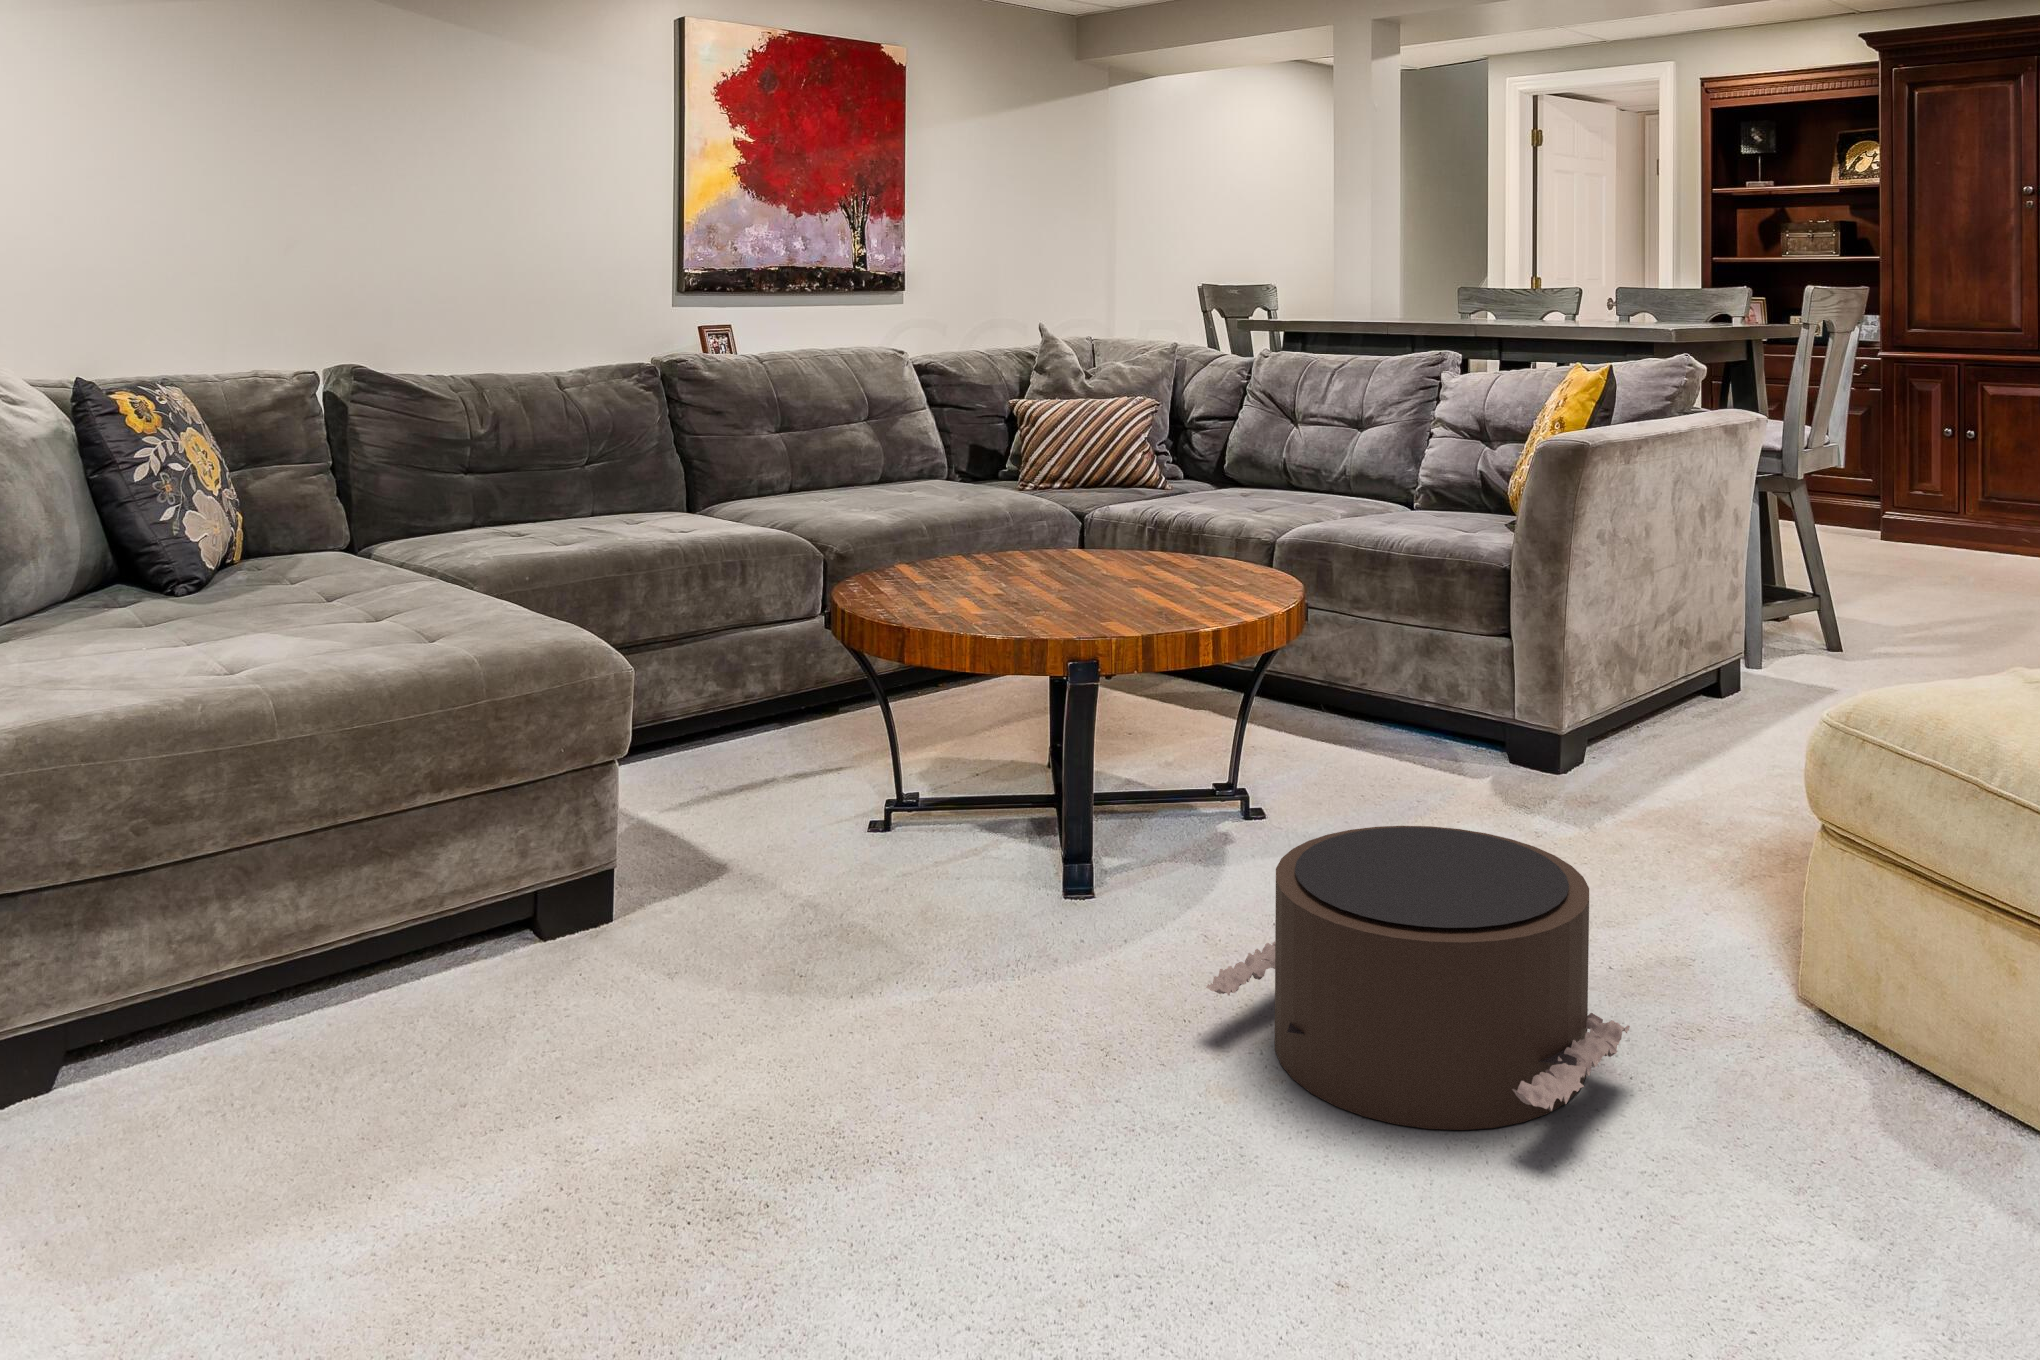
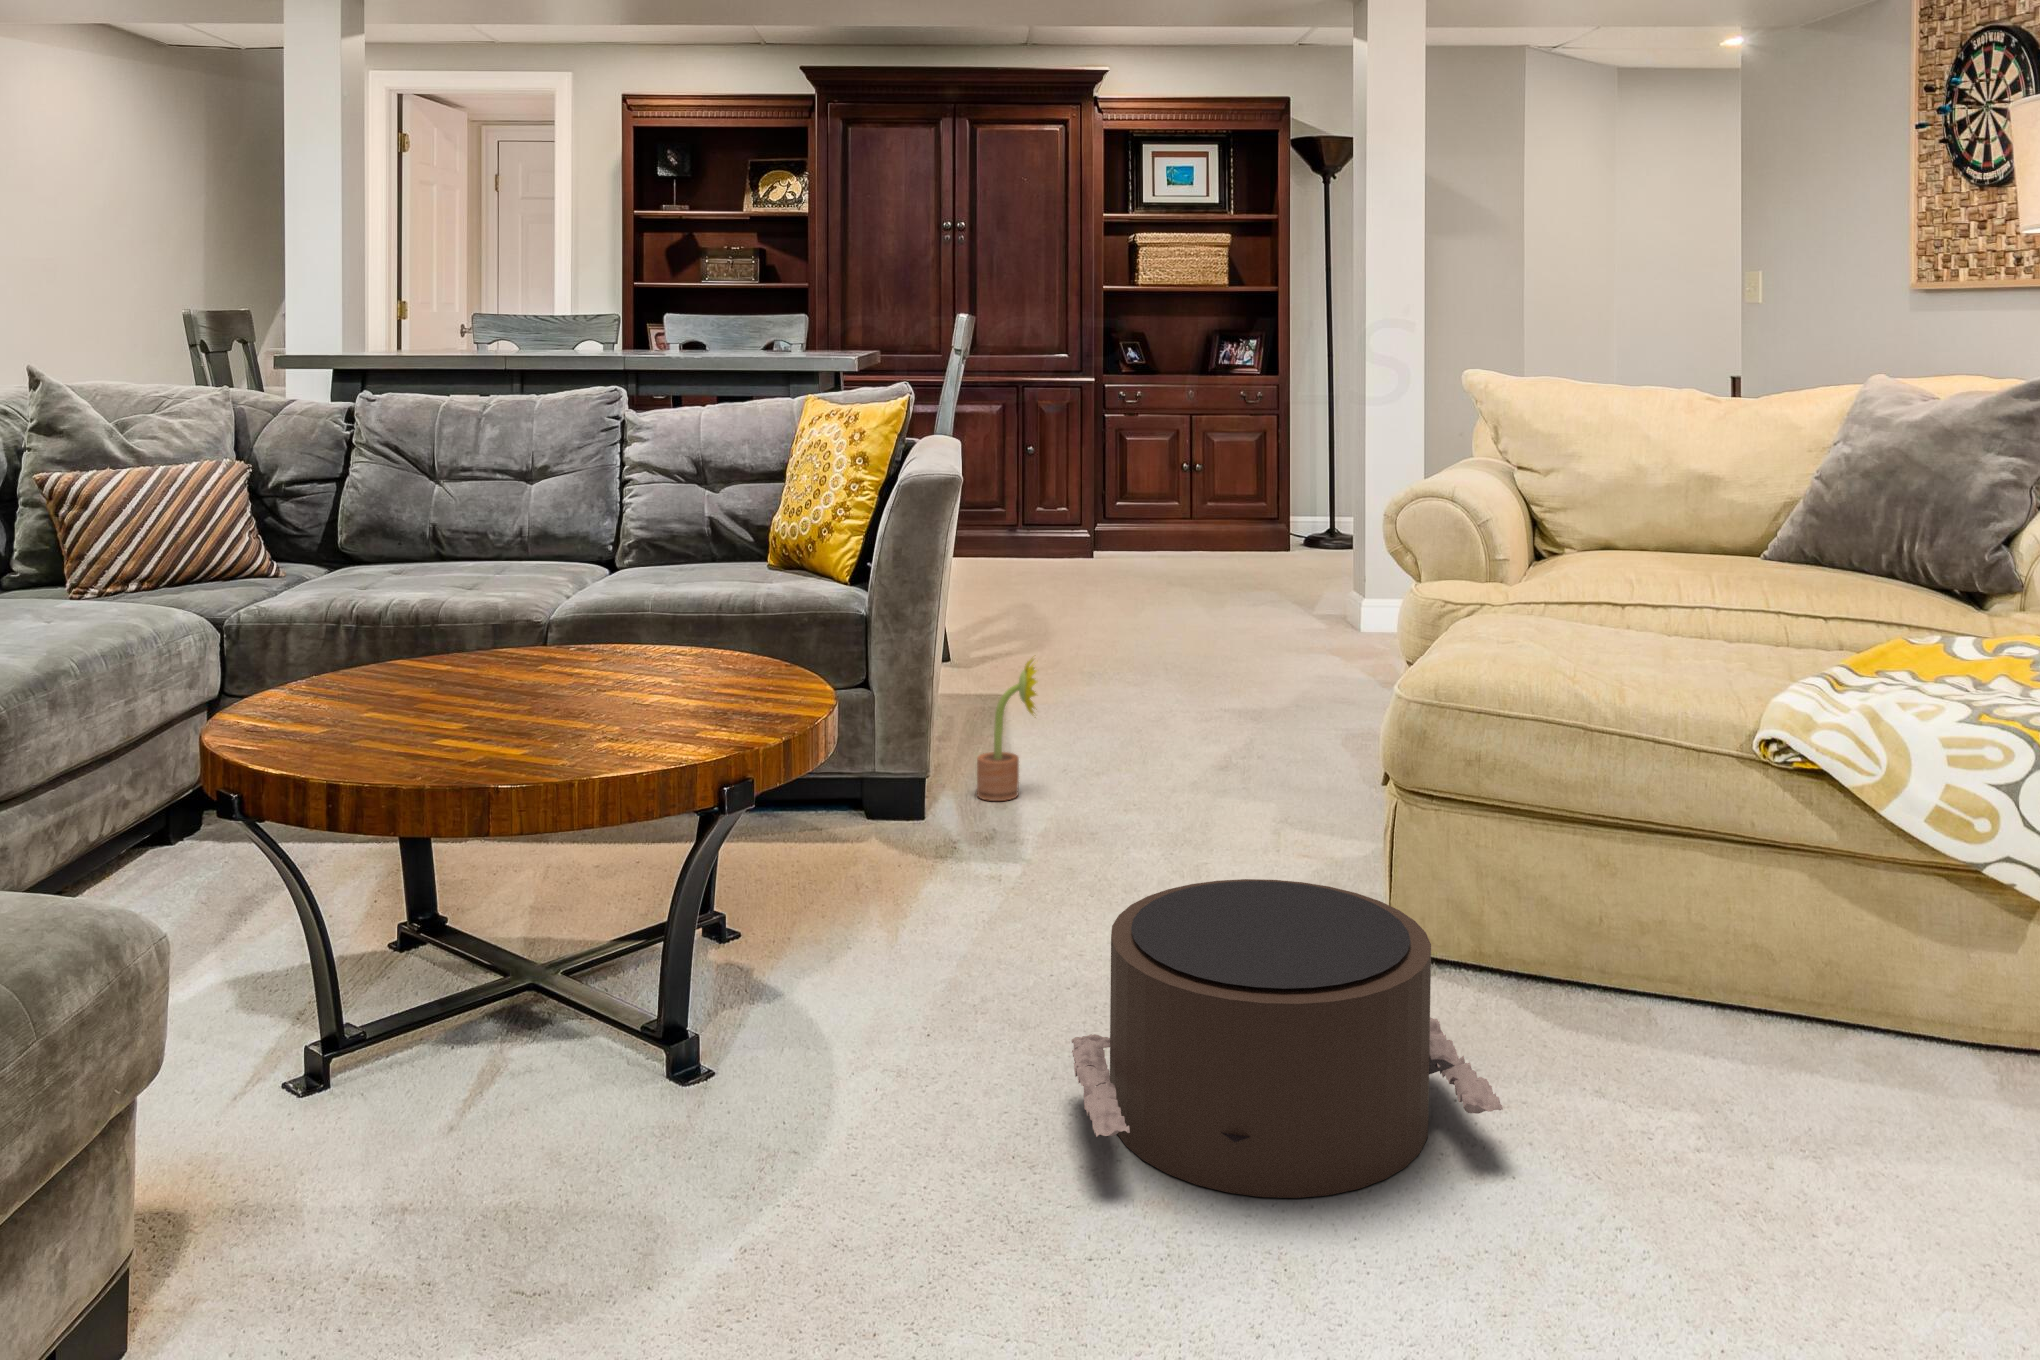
decorative plant: none [1630,631,1706,772] -> present [977,656,1037,801]

